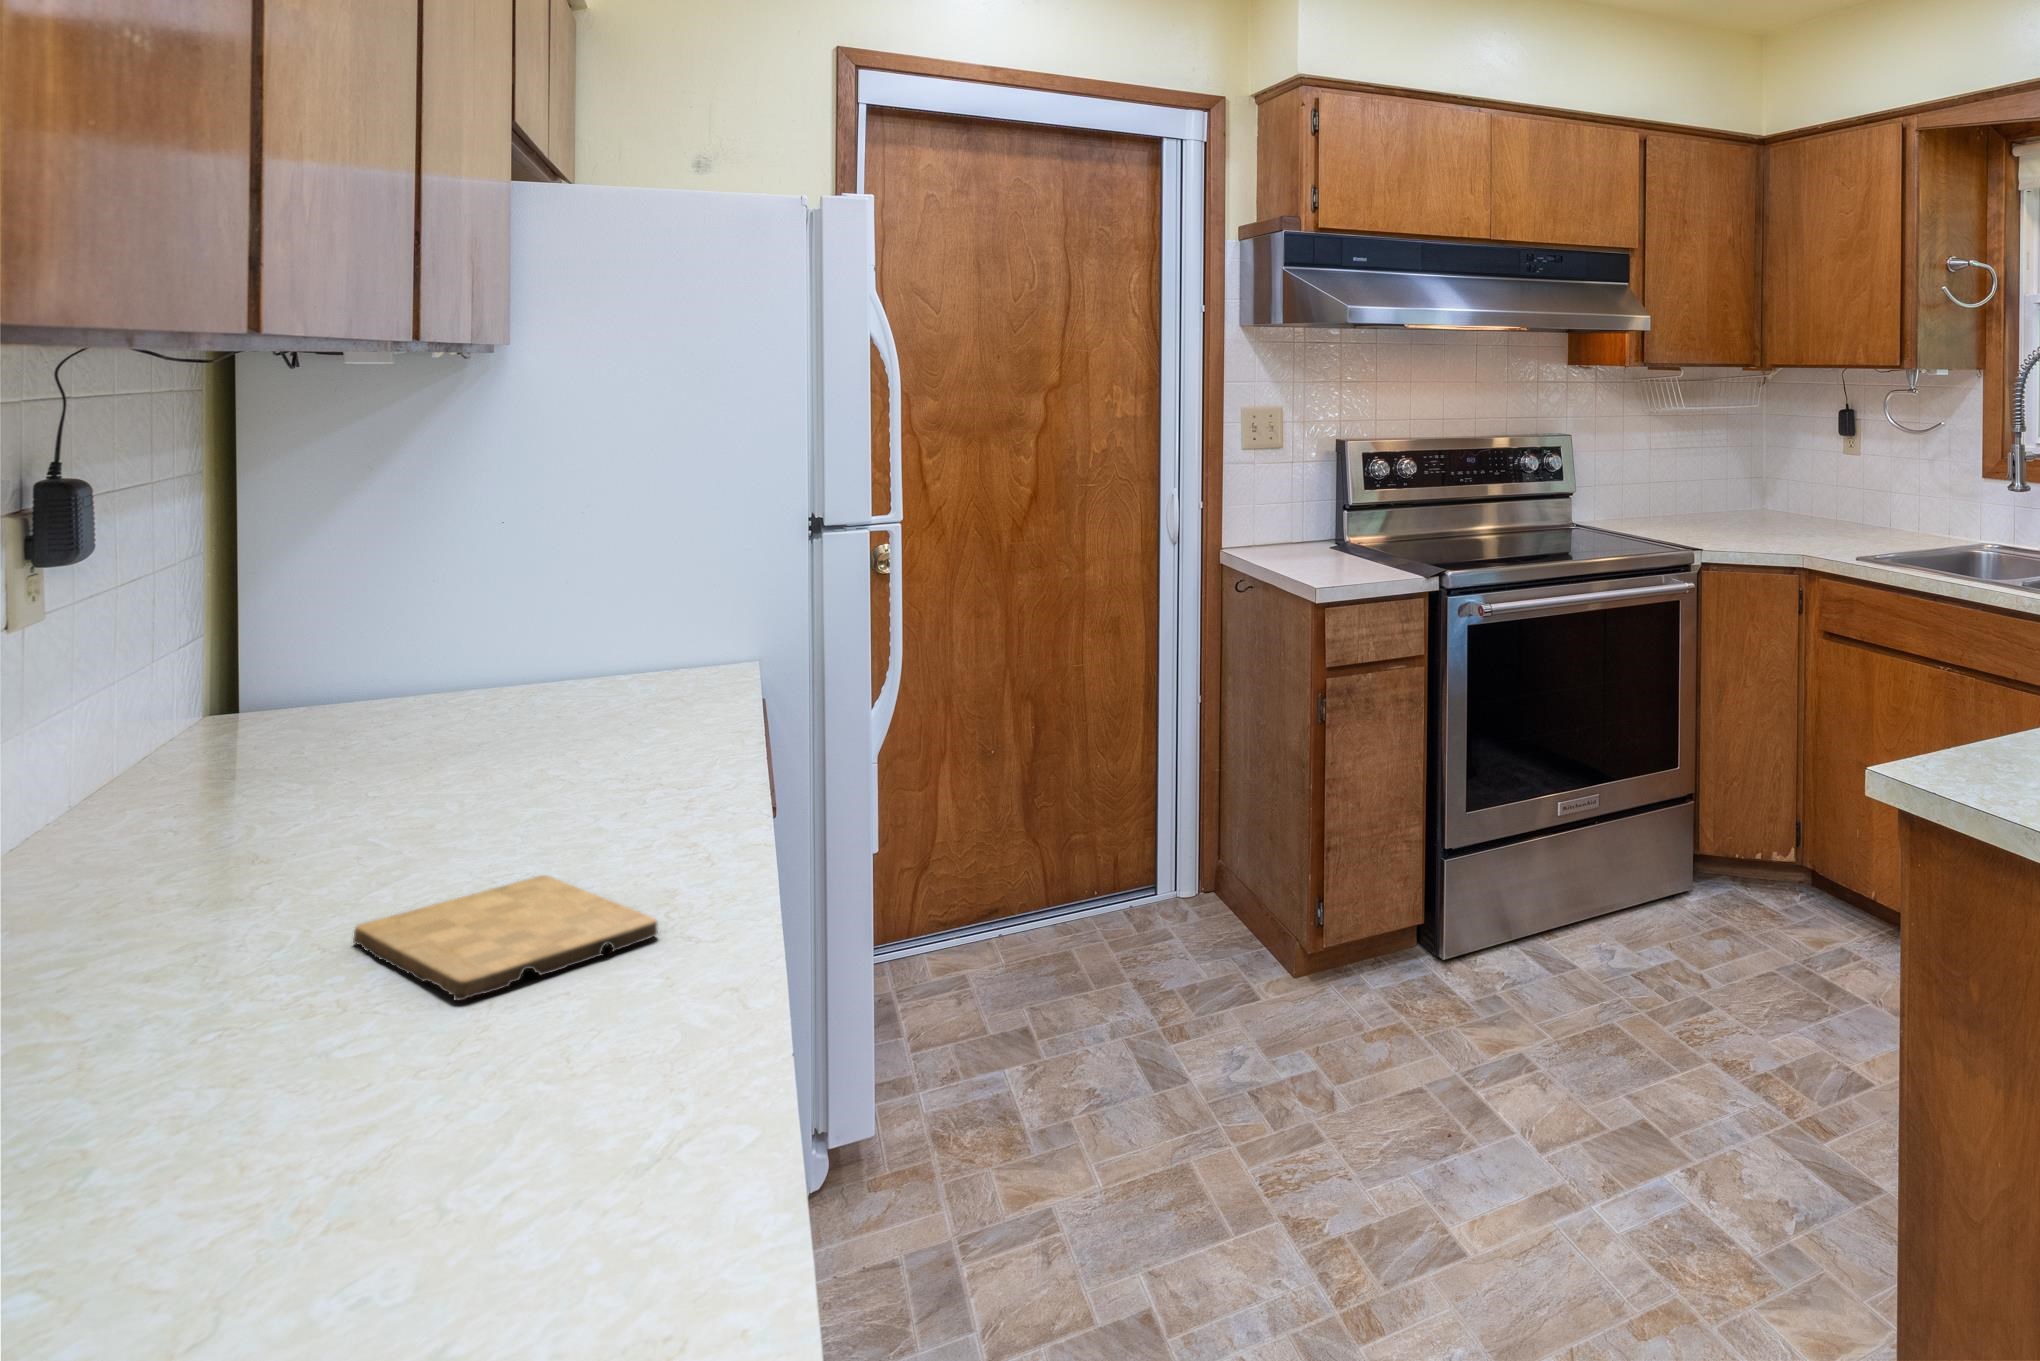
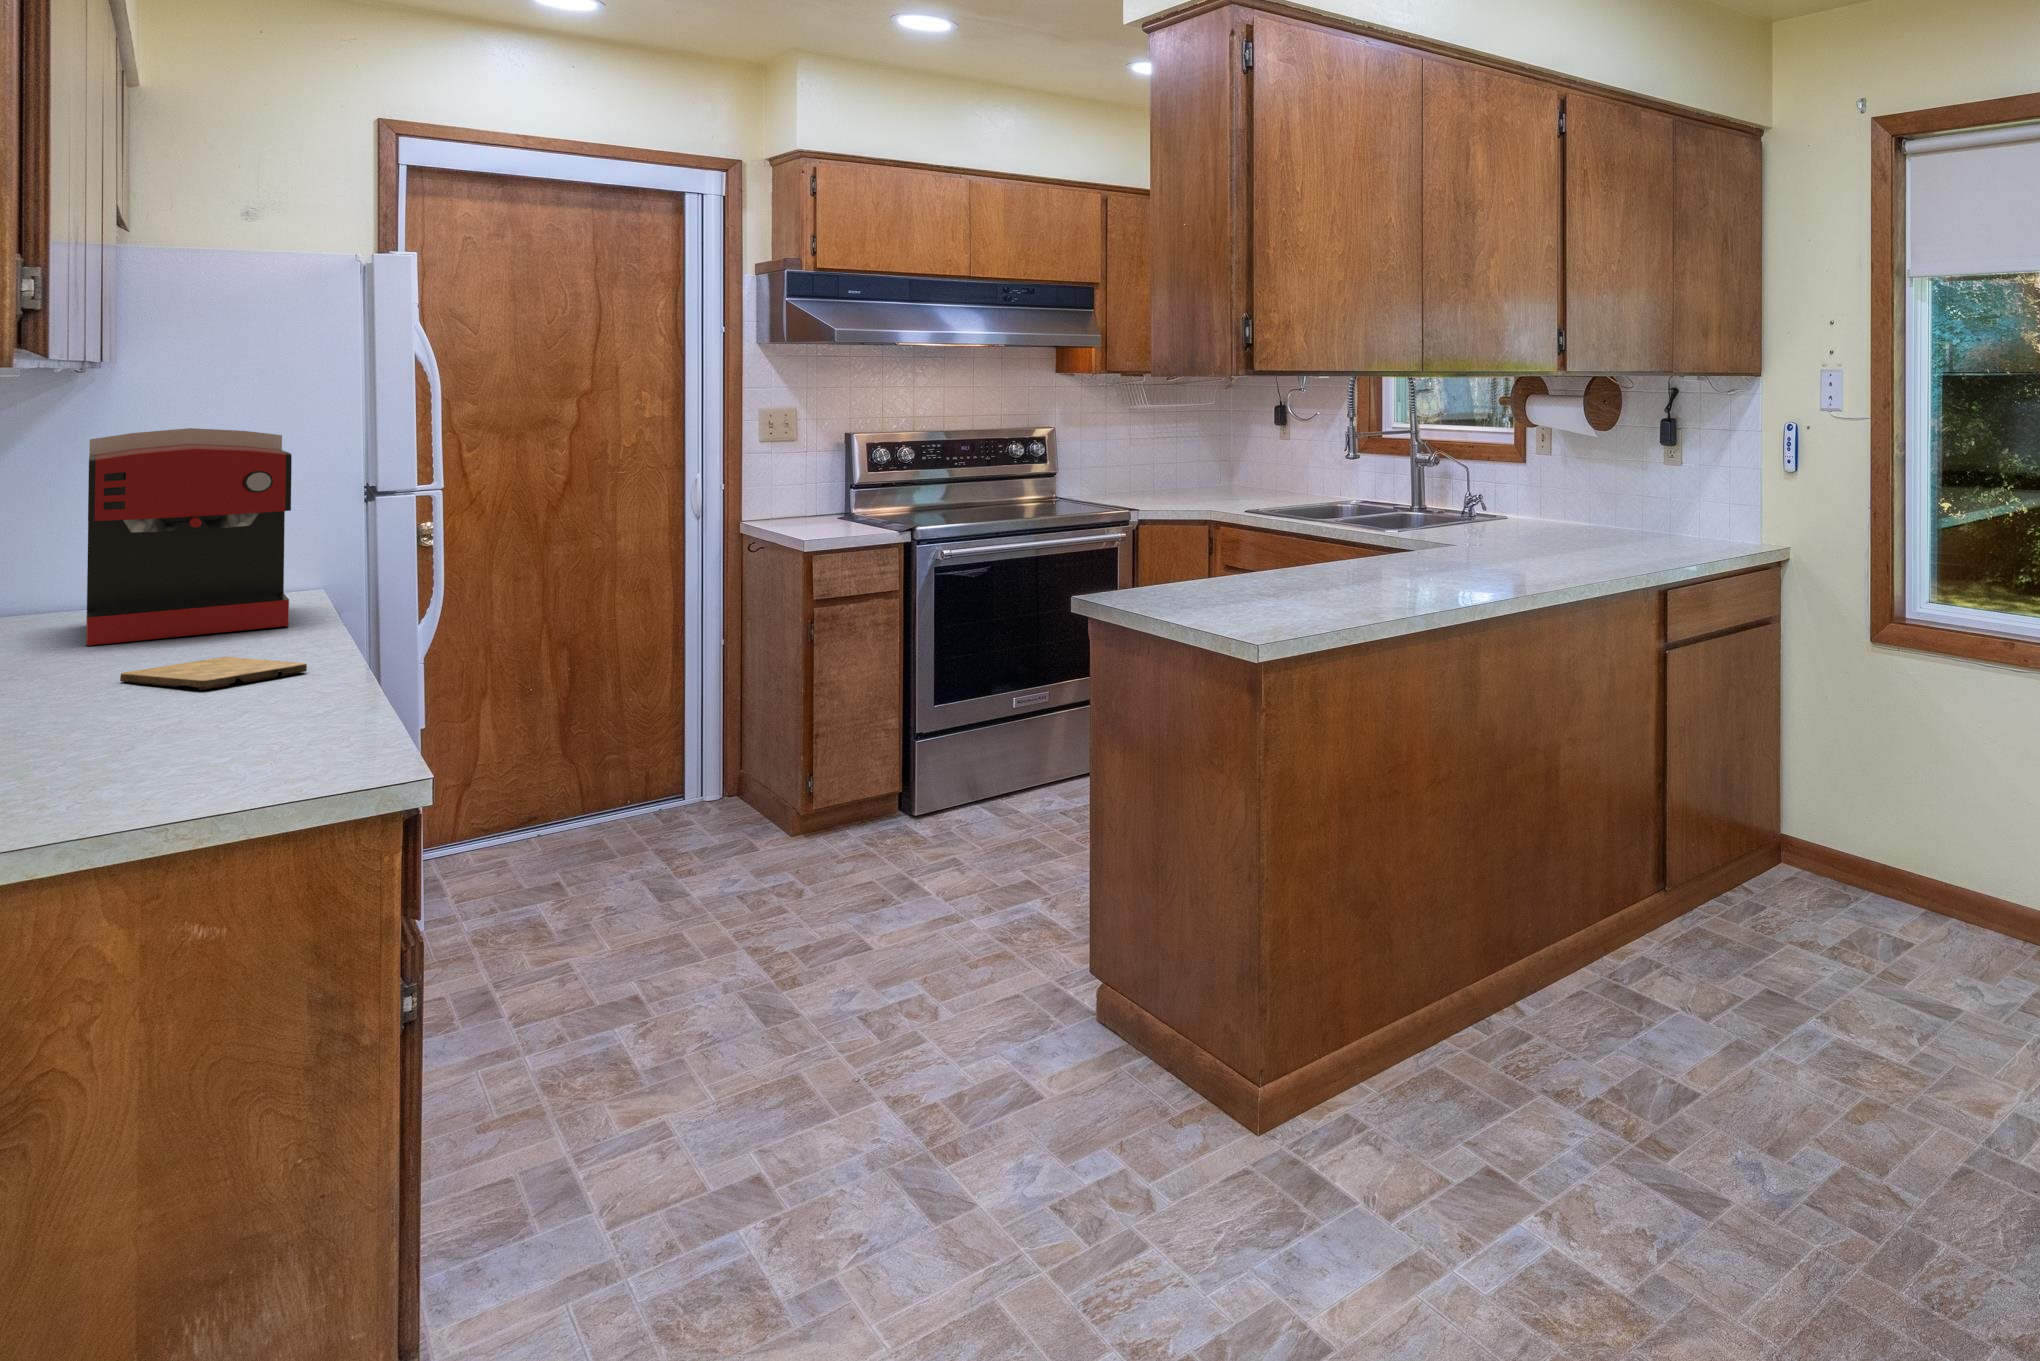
coffee maker: none [387,441,682,801] -> present [86,428,292,646]

